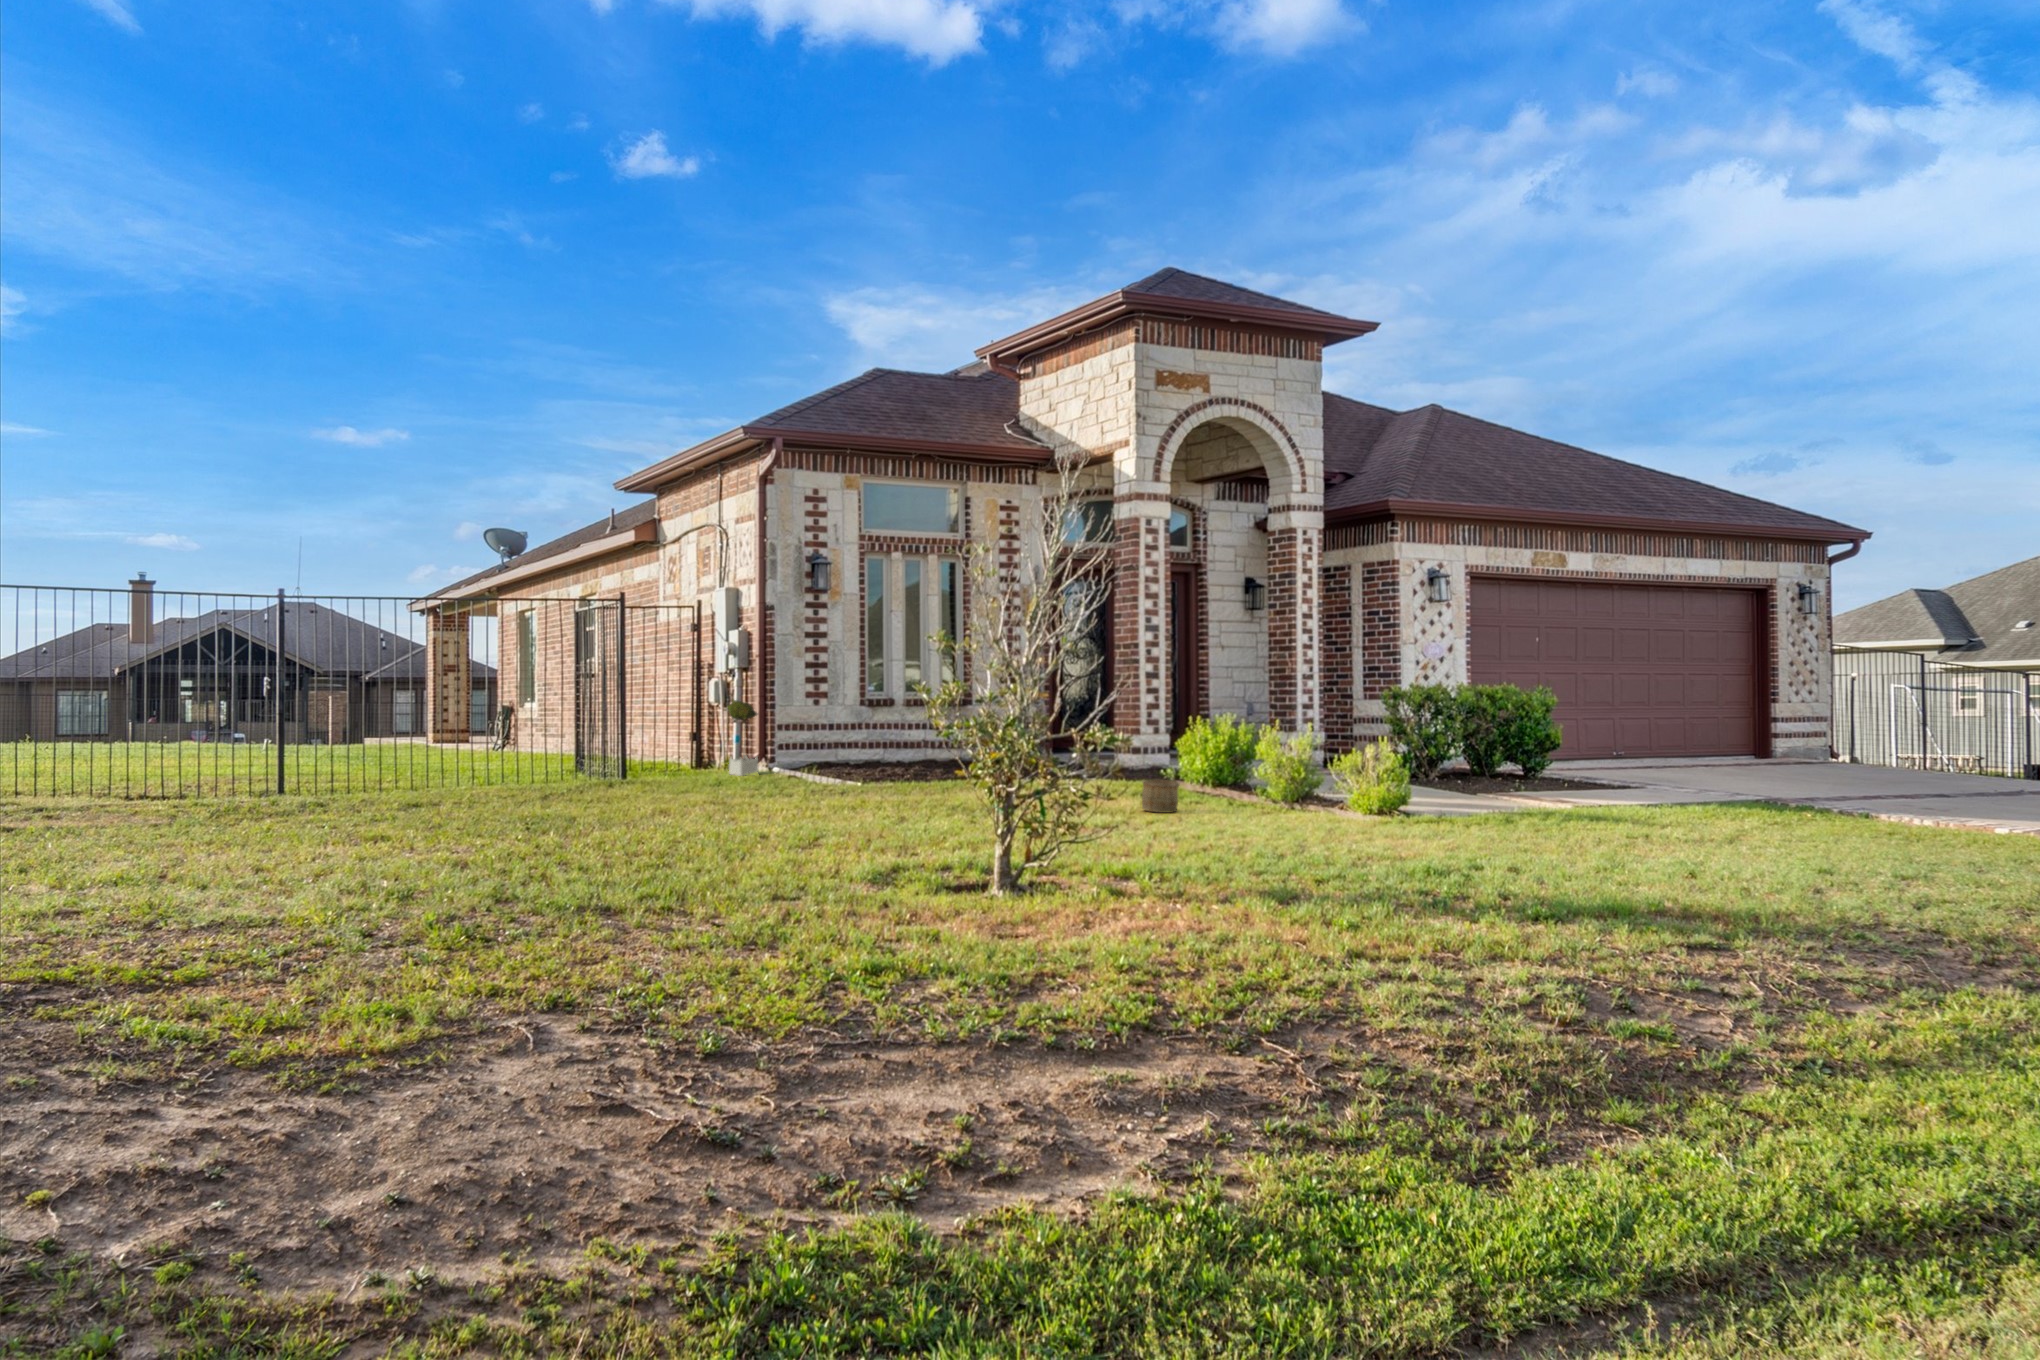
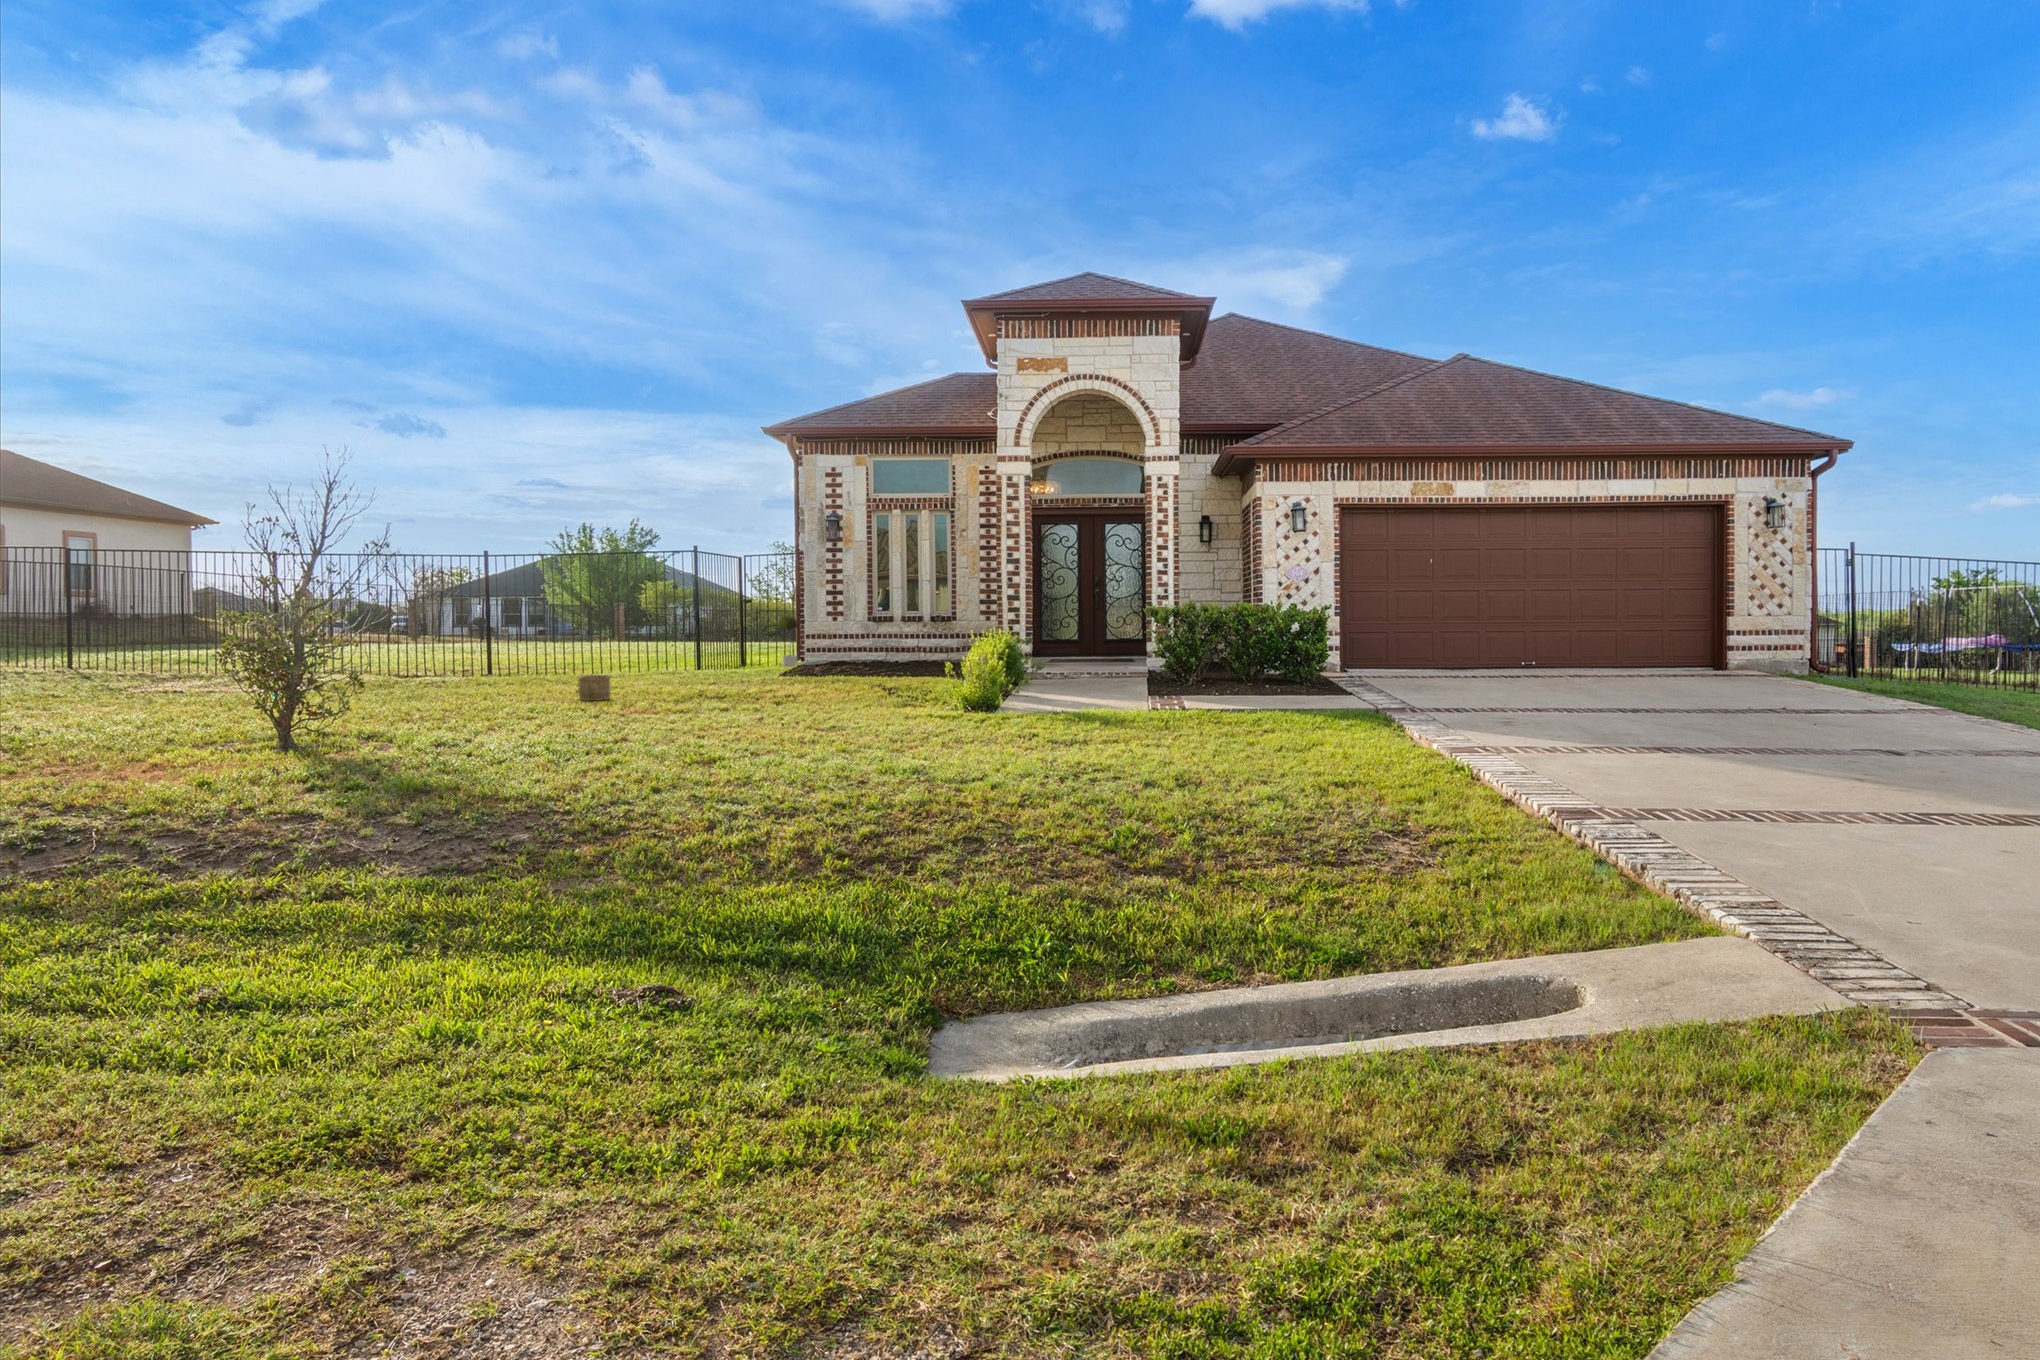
wooden bucket: present [1142,780,1179,813] -> present [578,675,610,701]

